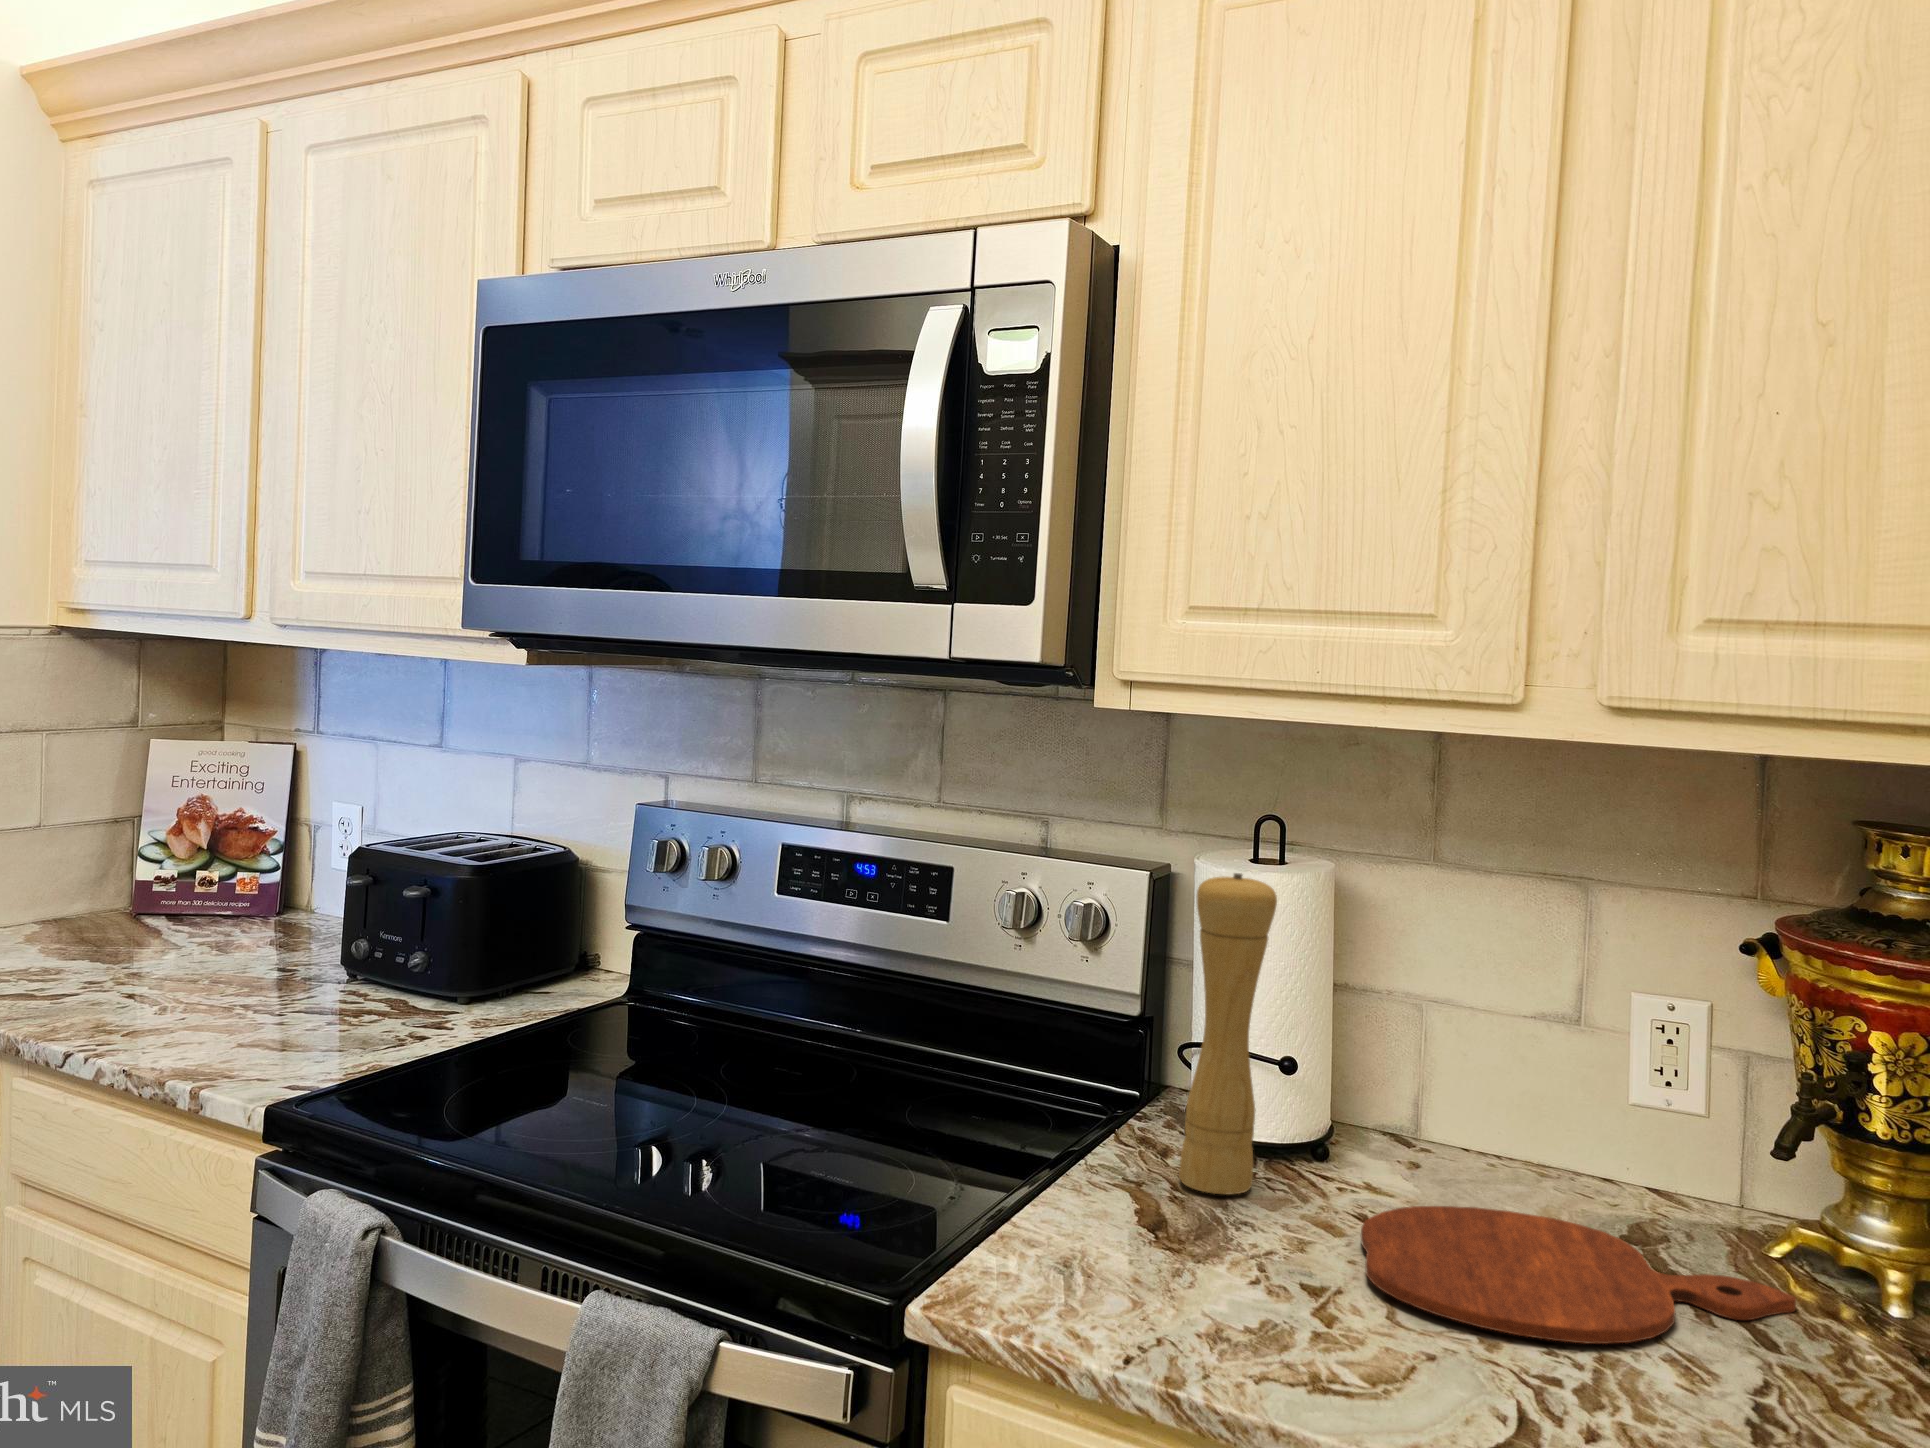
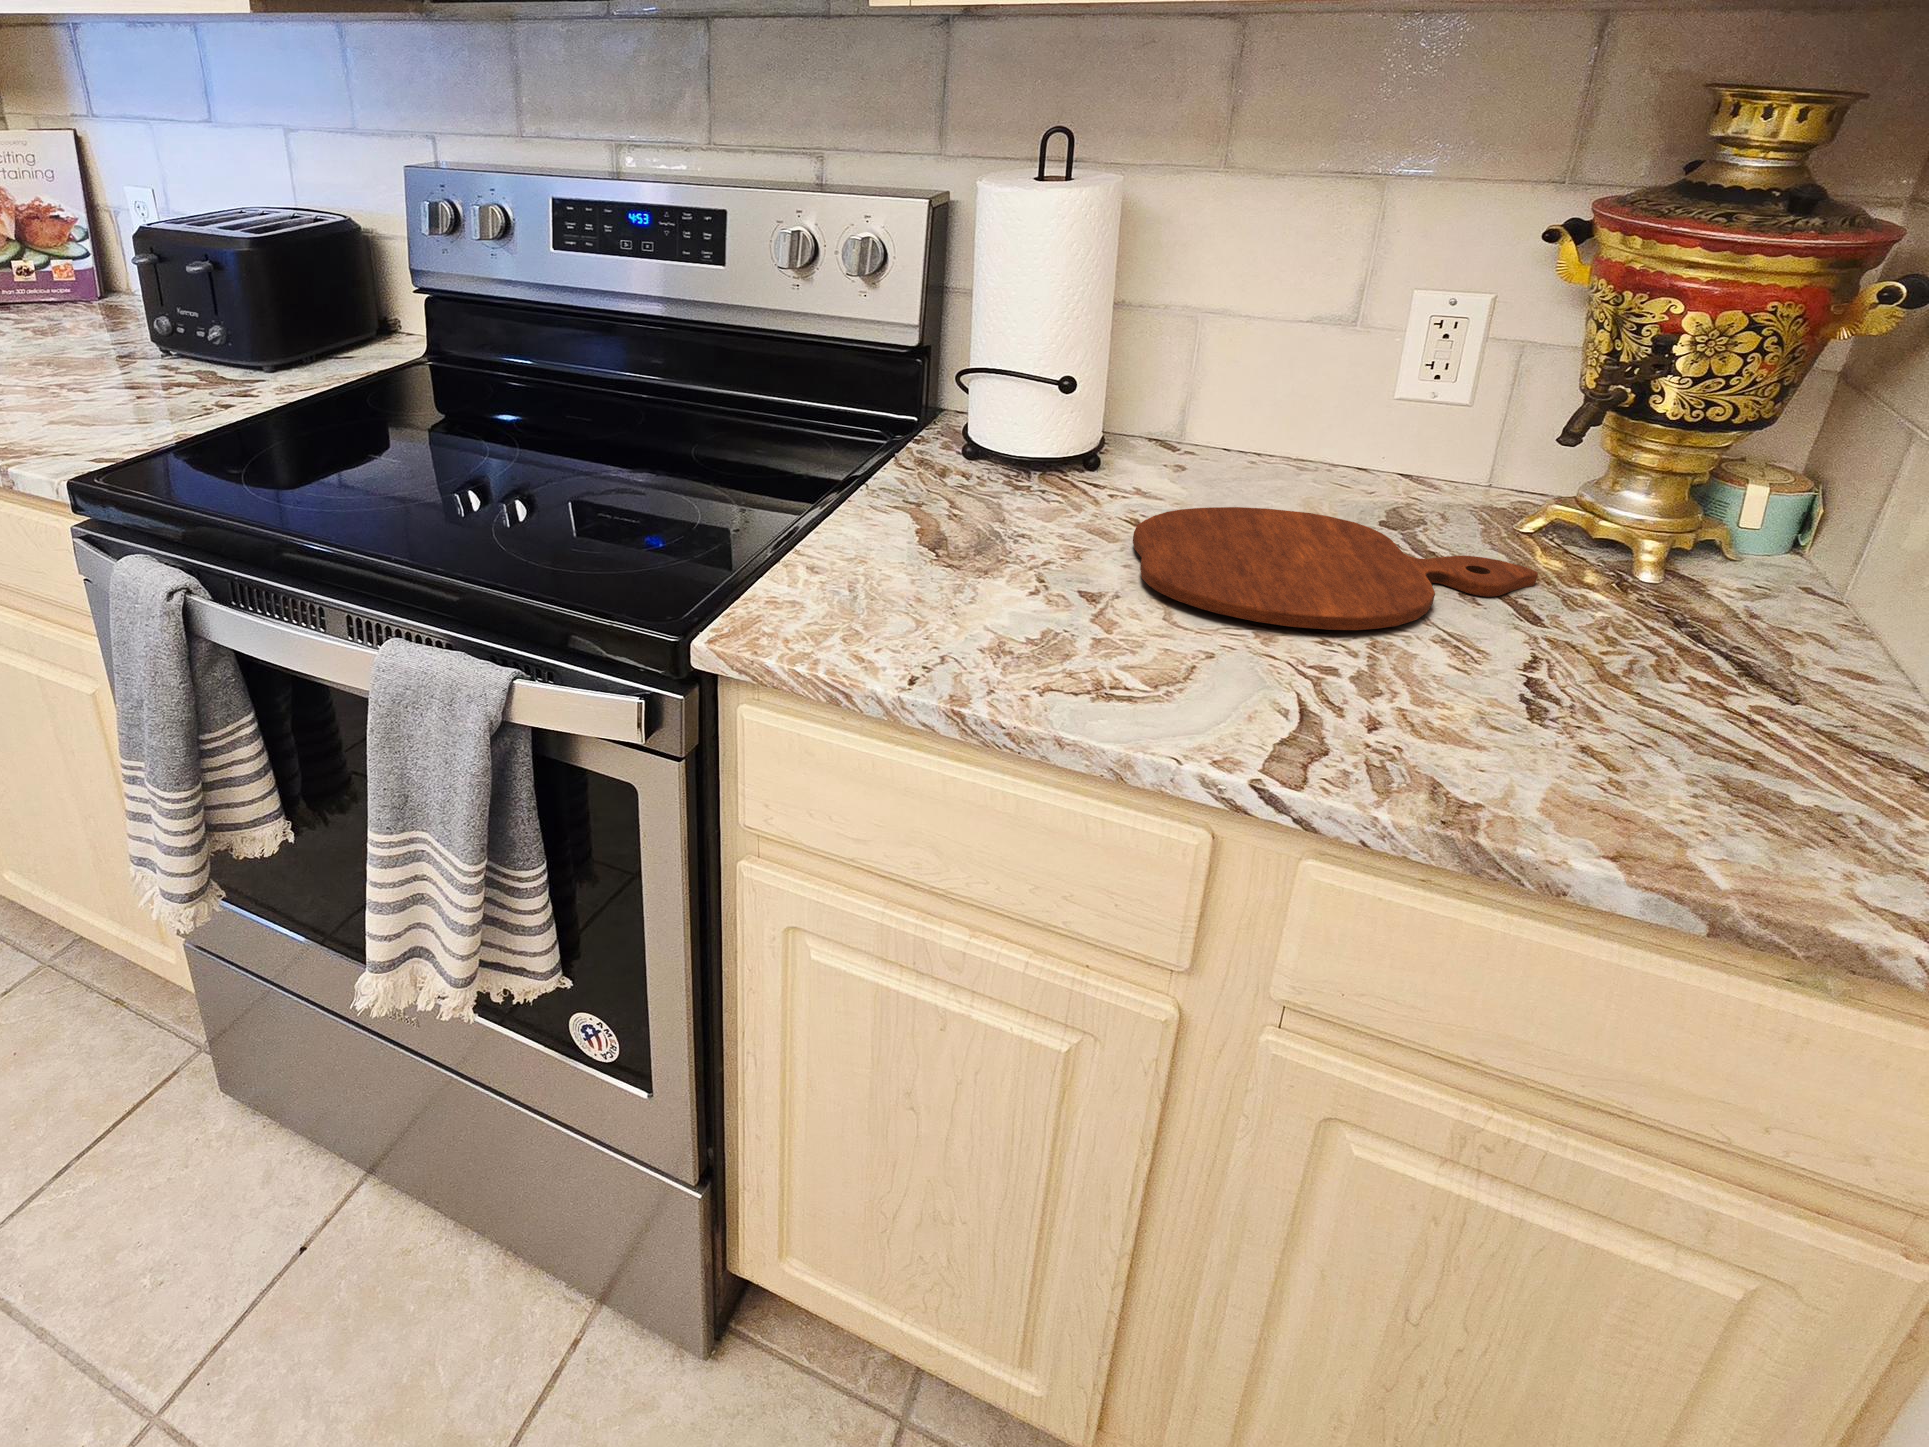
pepper mill: present [1179,873,1277,1195] -> none [958,168,1059,509]

